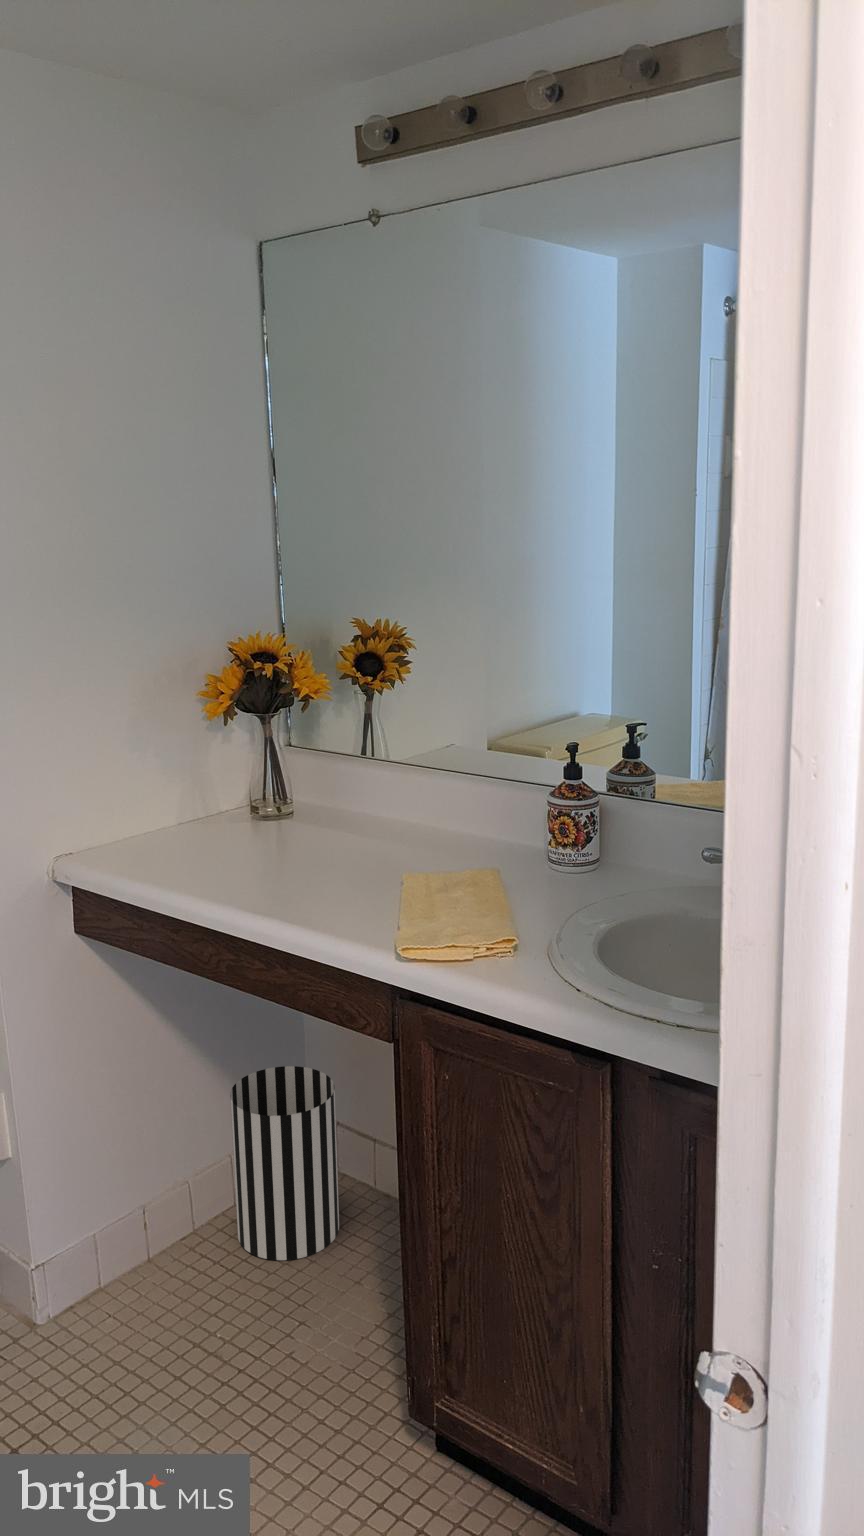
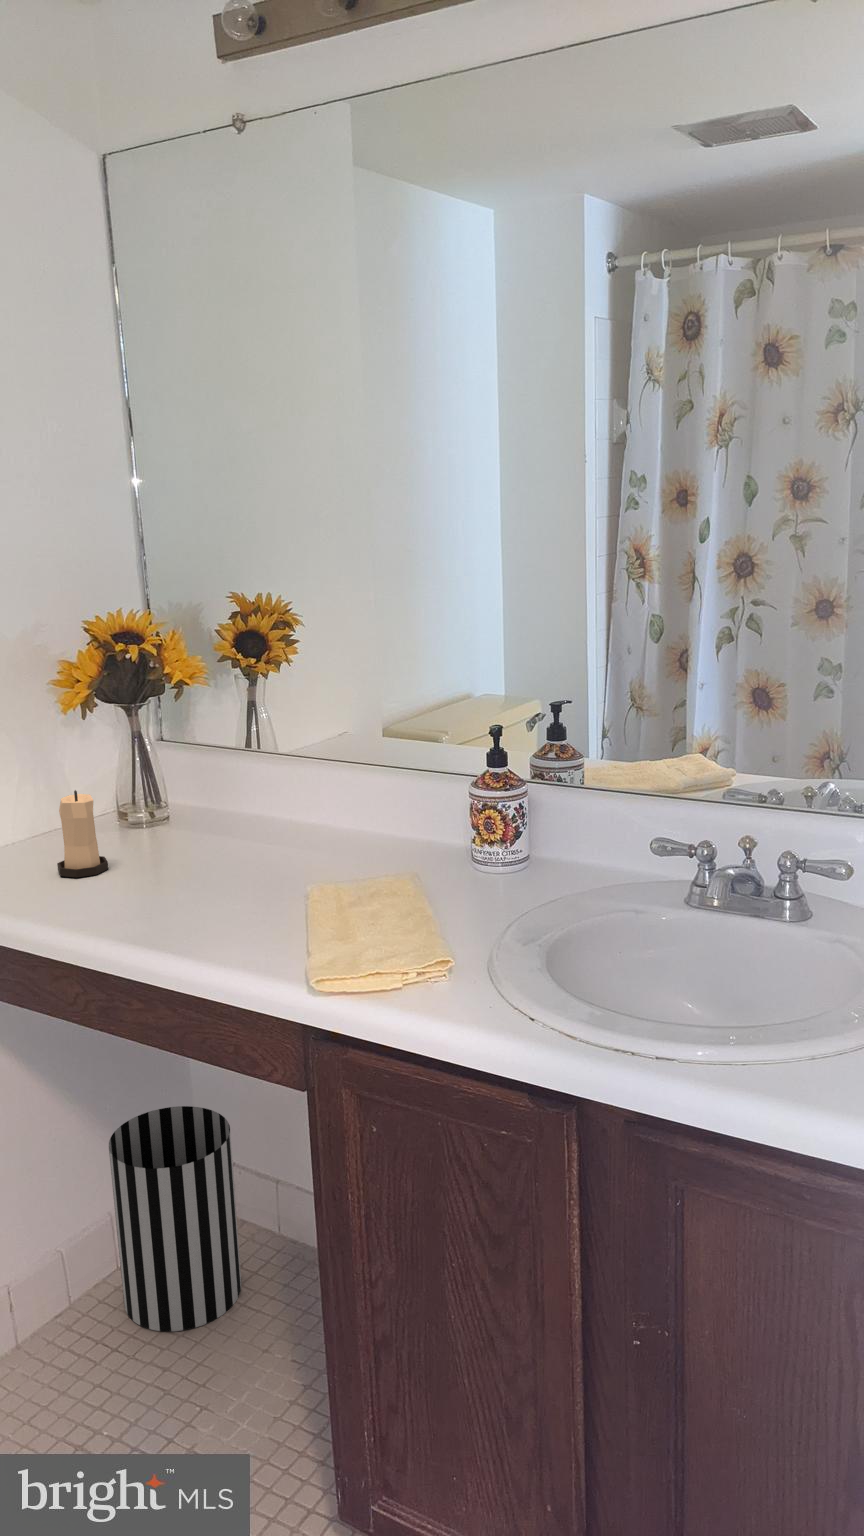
candle: none [197,784,239,859] -> present [57,790,108,878]

